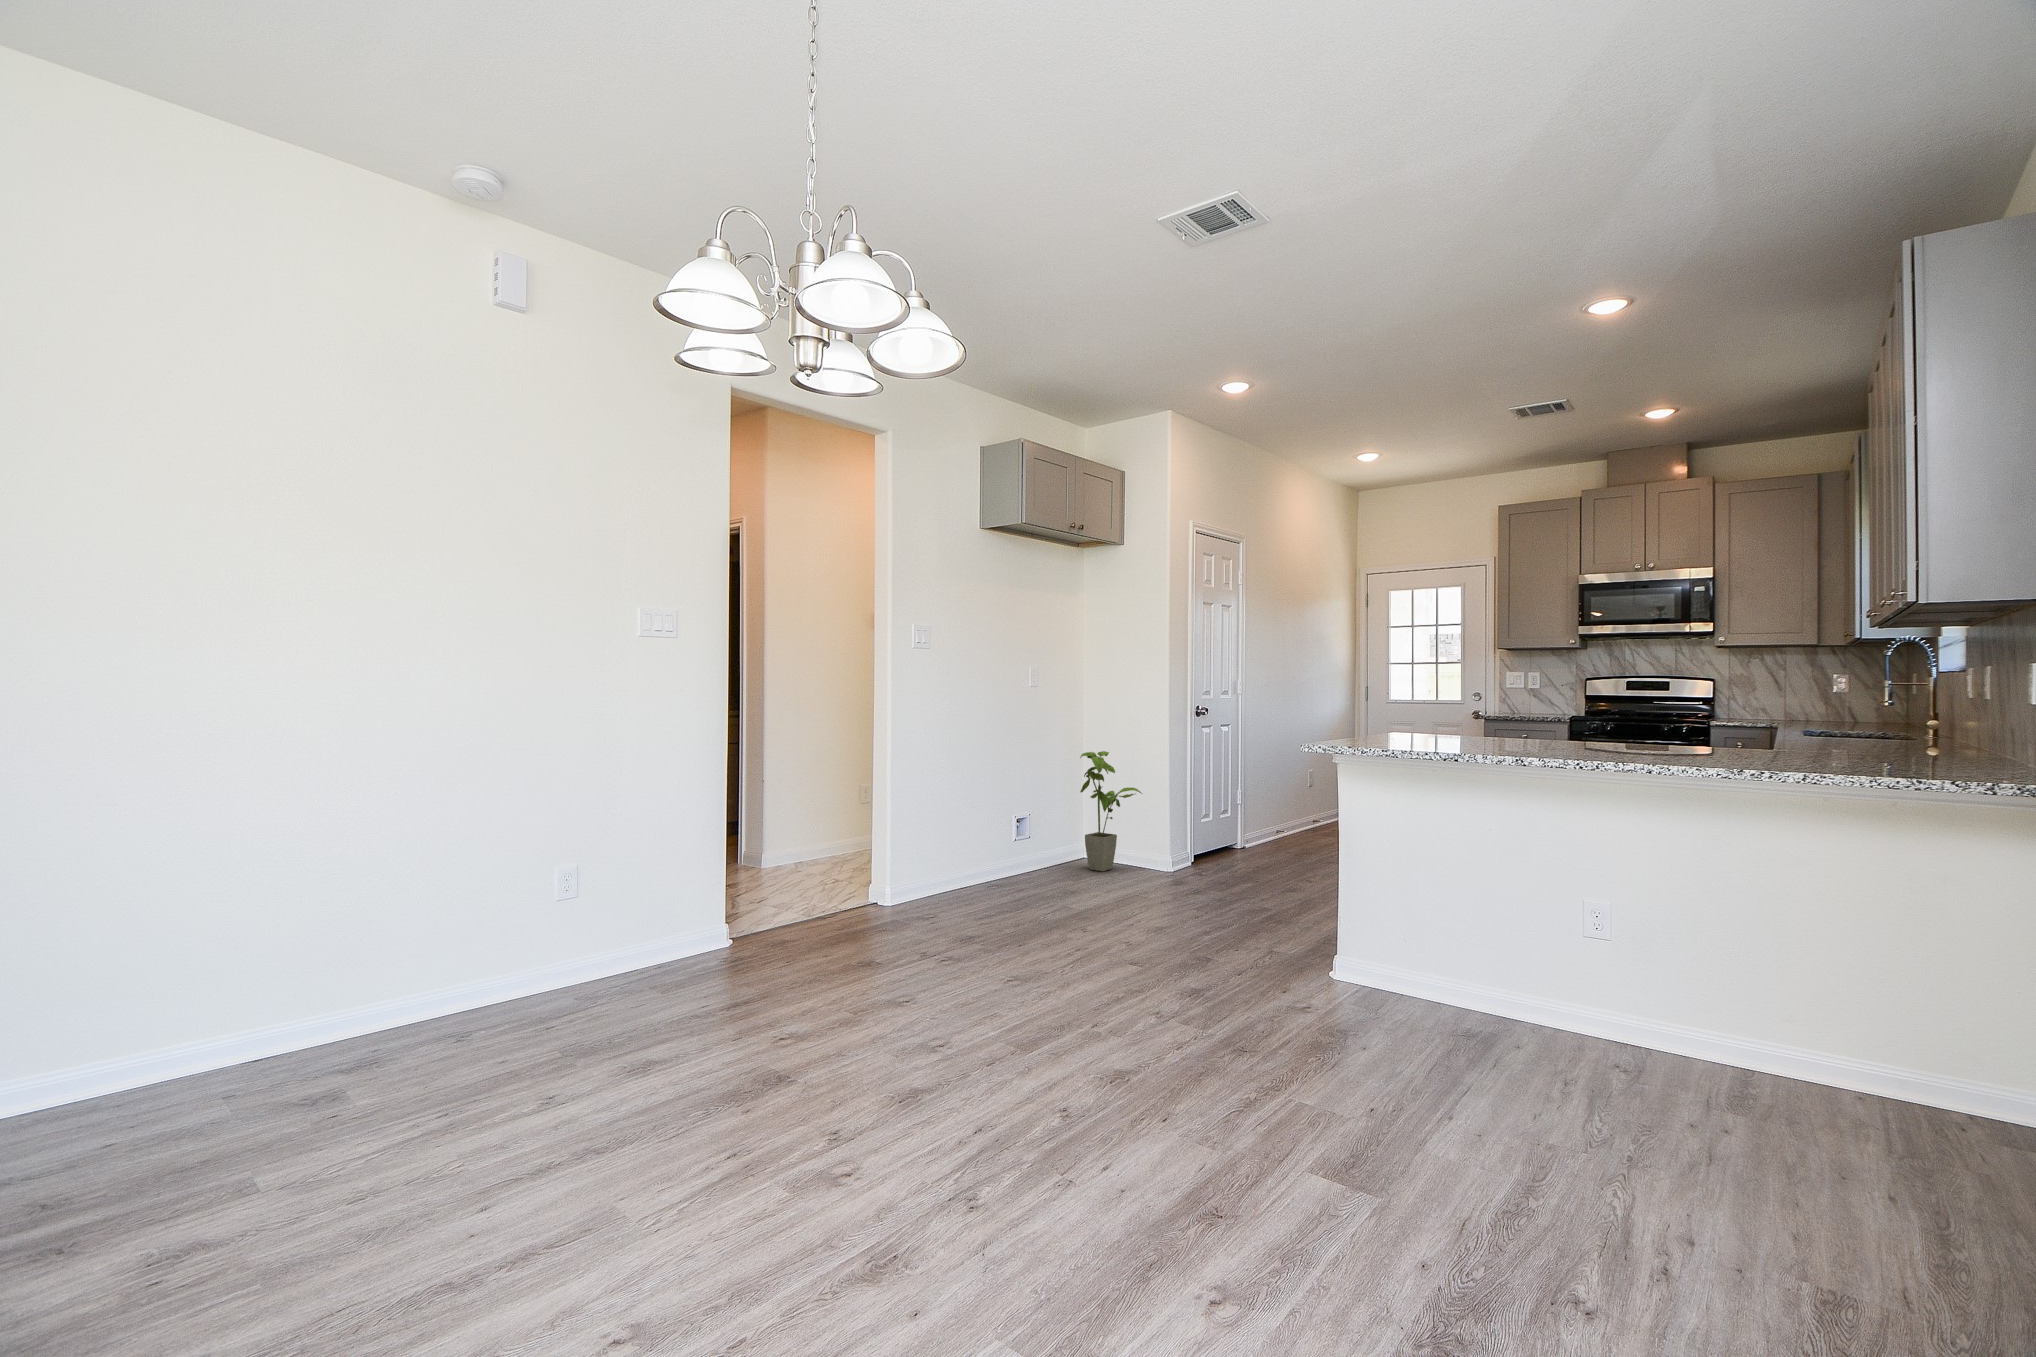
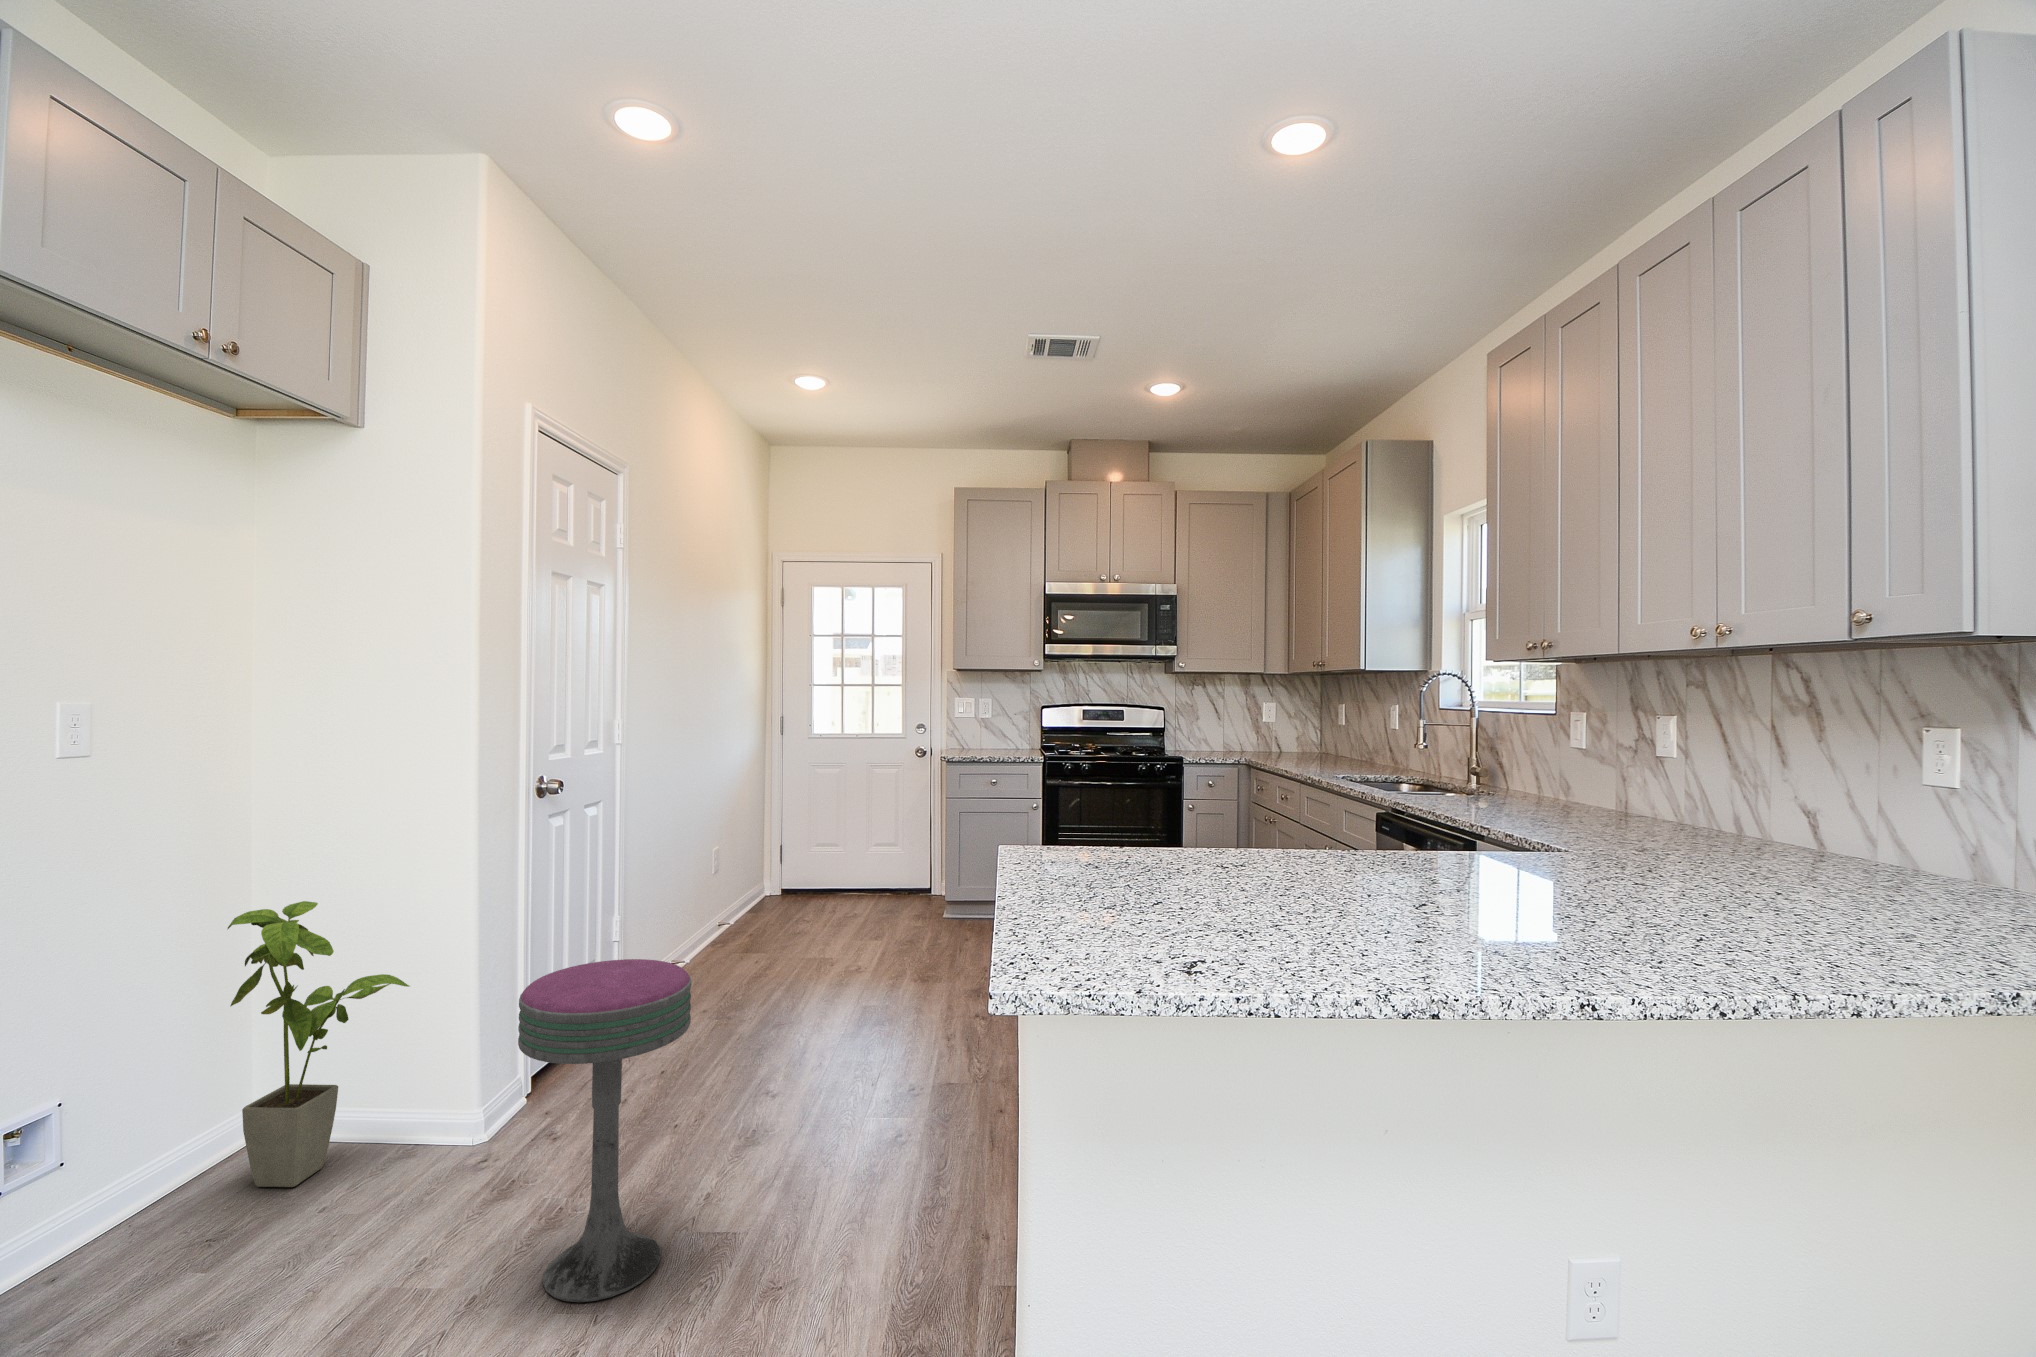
bar stool: none [1182,779,1252,912] -> present [518,959,691,1302]

